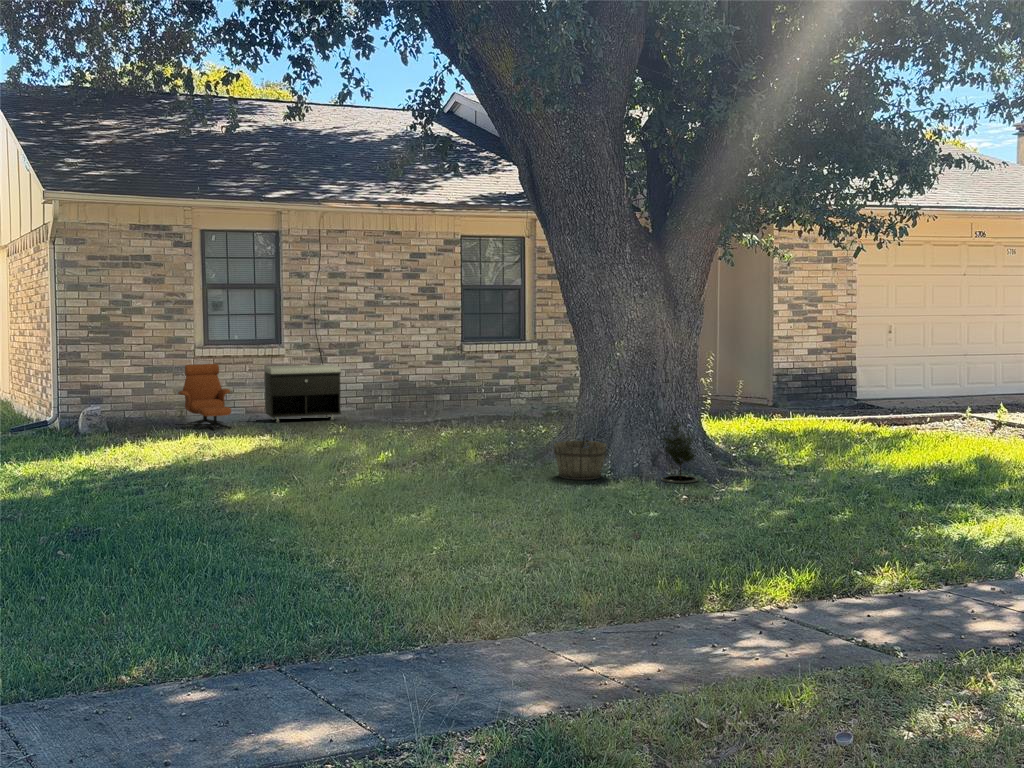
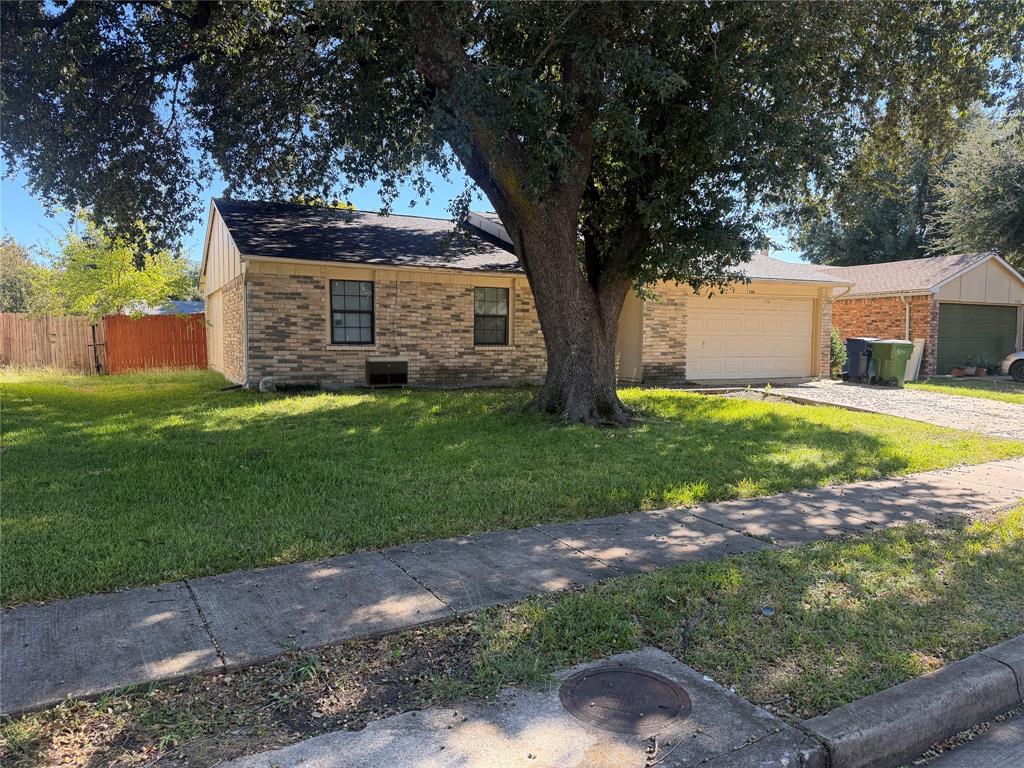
lounge chair: present [178,364,231,430] -> none [316,355,347,392]
wooden bucket: present [554,433,607,480] -> none [535,397,566,424]

